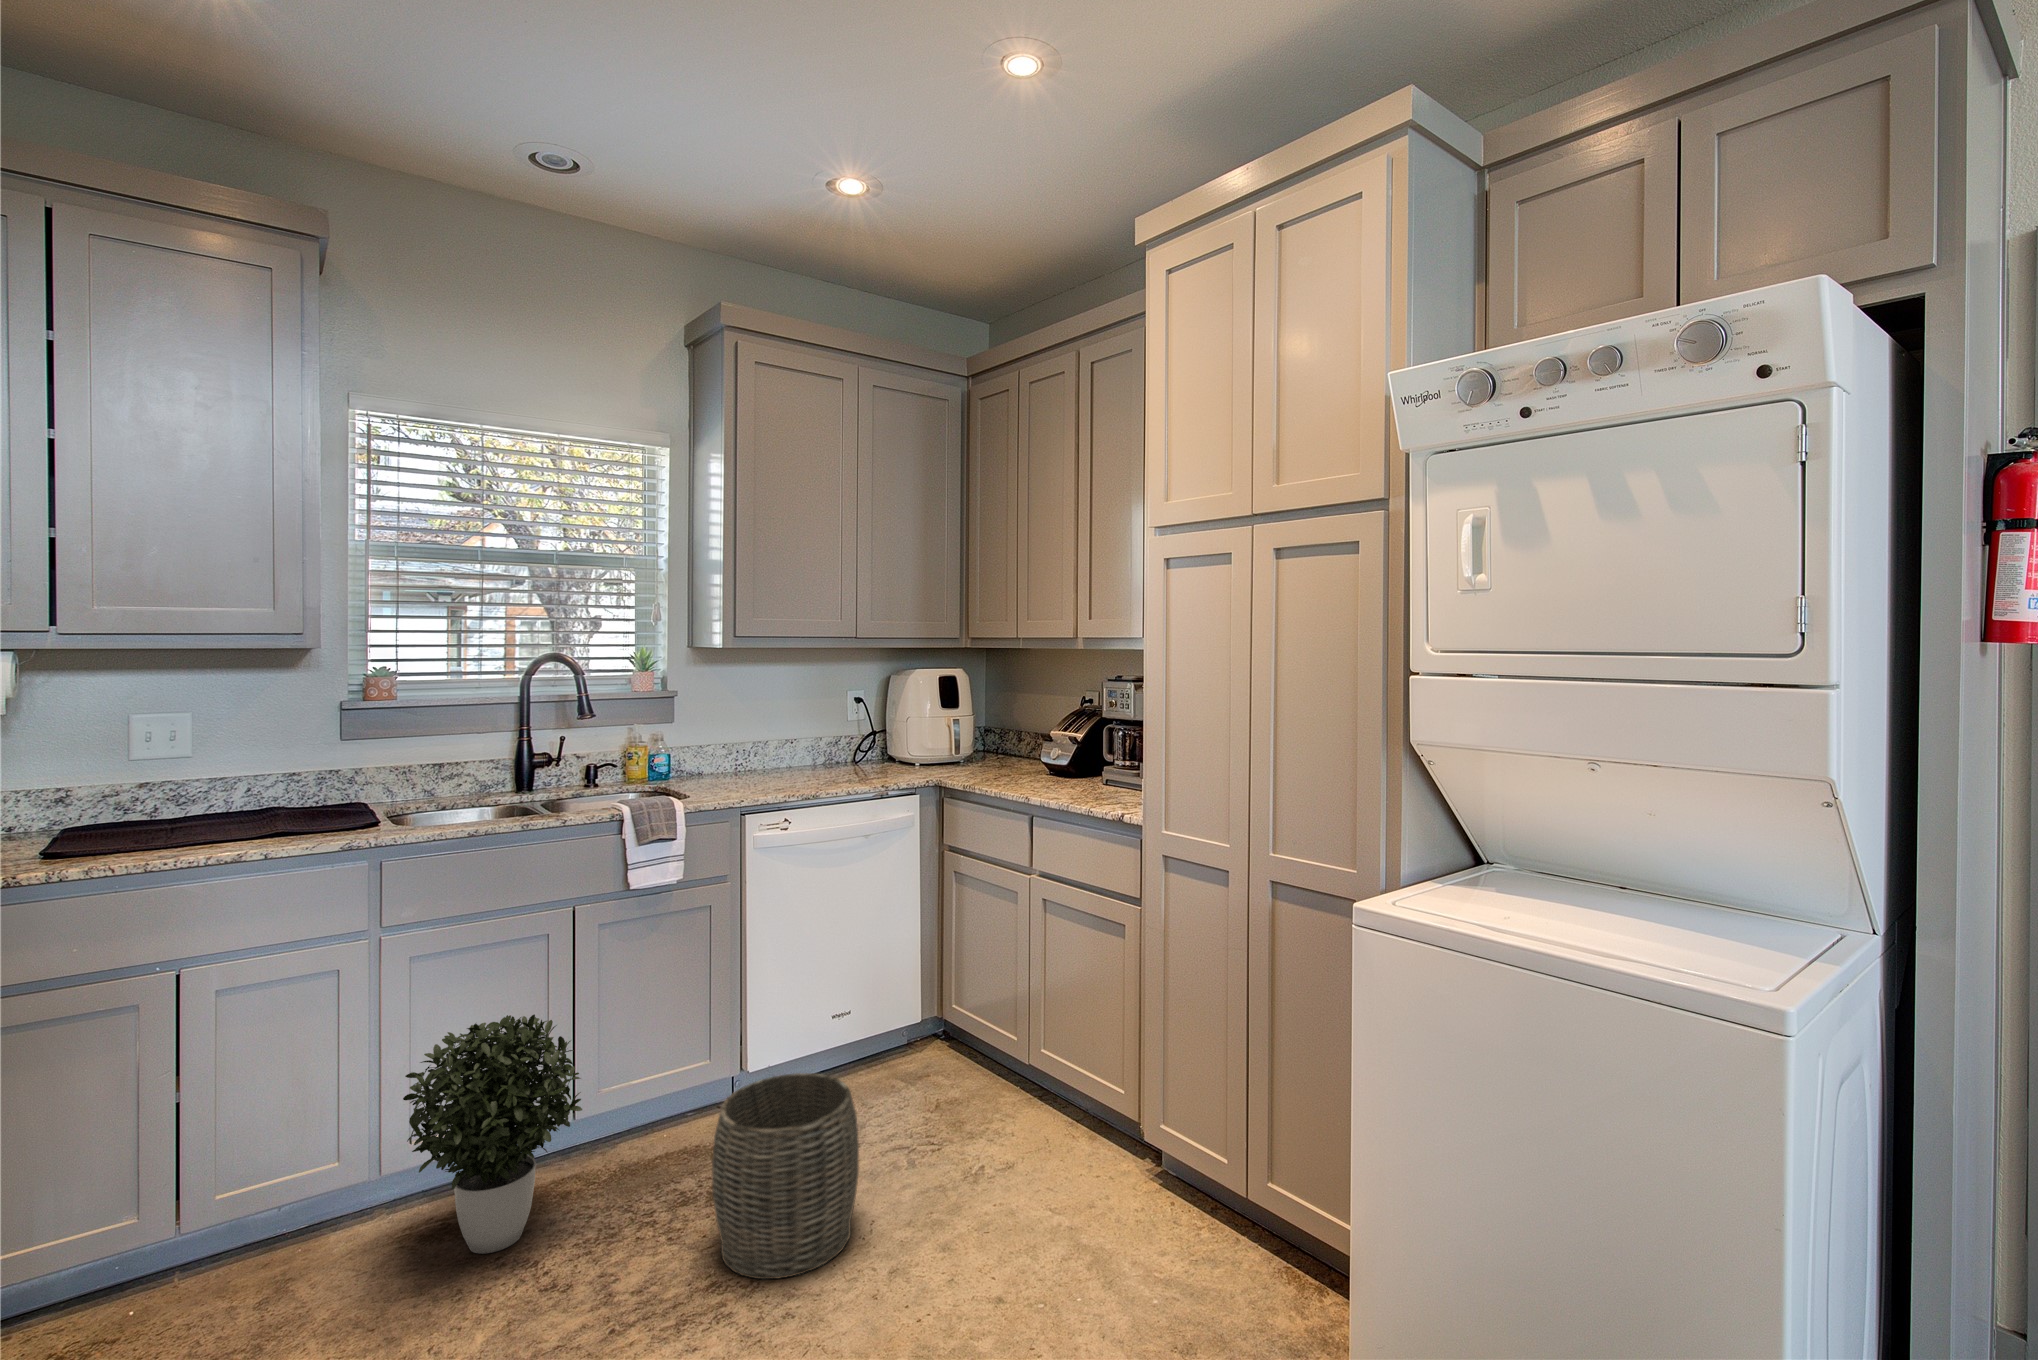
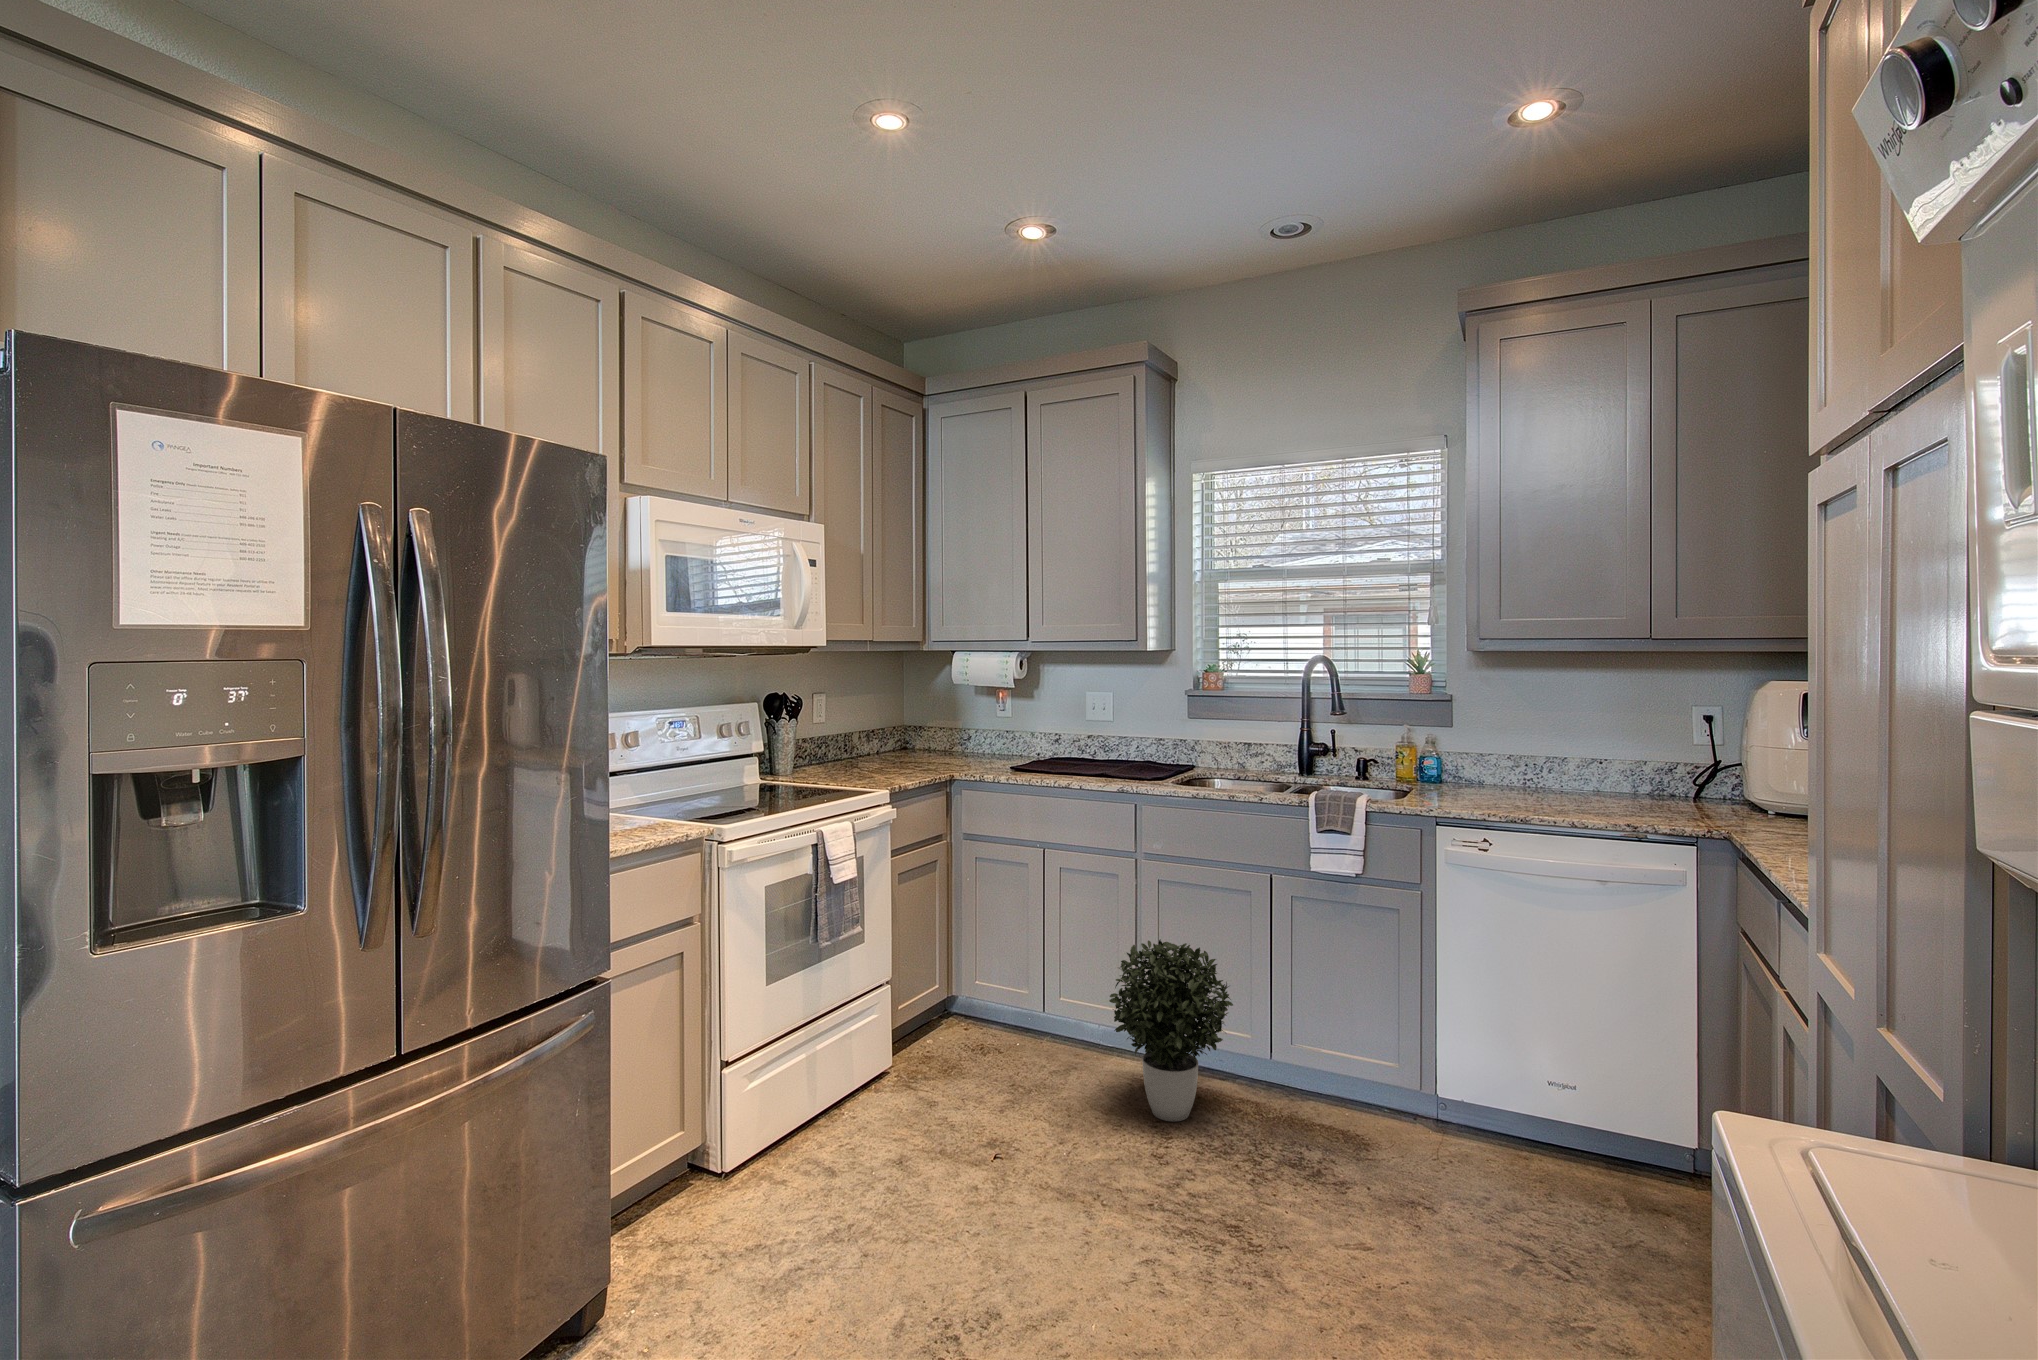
woven basket: present [712,1073,859,1279] -> none [1250,1075,1397,1277]

